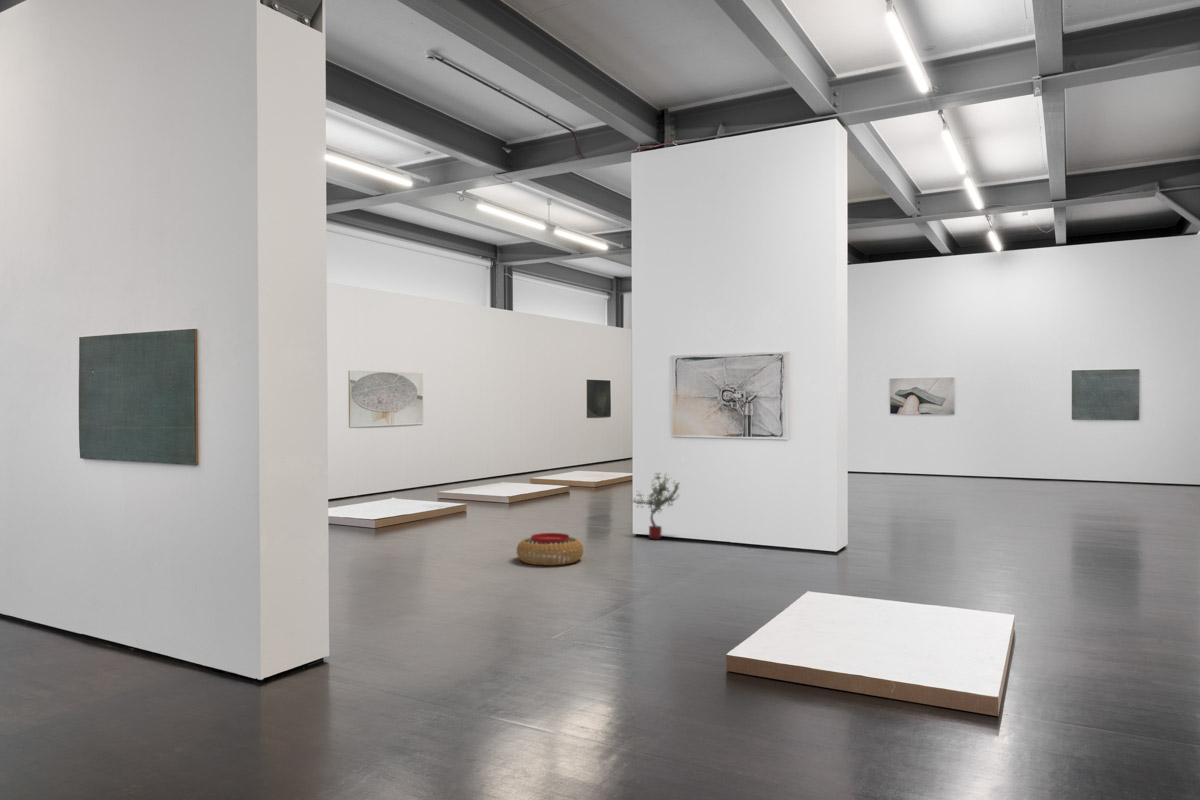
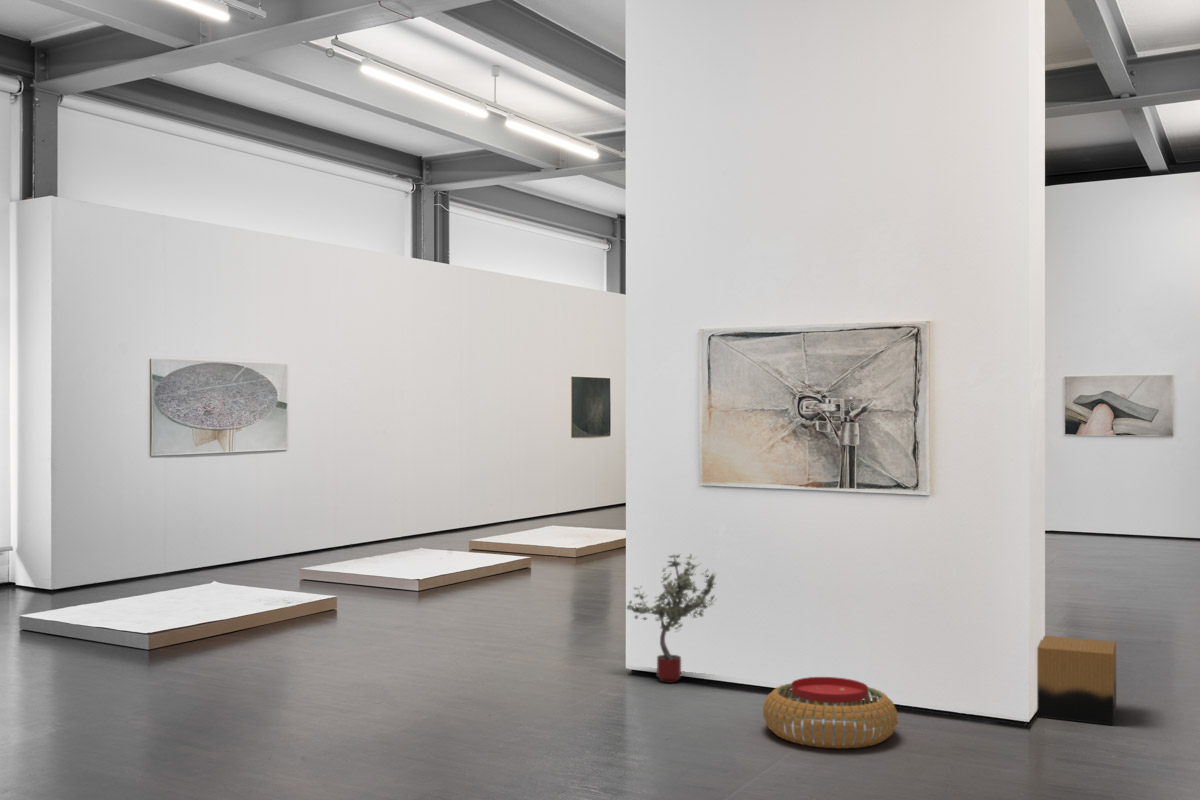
cardboard box: none [842,512,884,554] -> present [1037,636,1116,725]
pouf: present [517,533,584,565] -> present [763,677,897,748]

